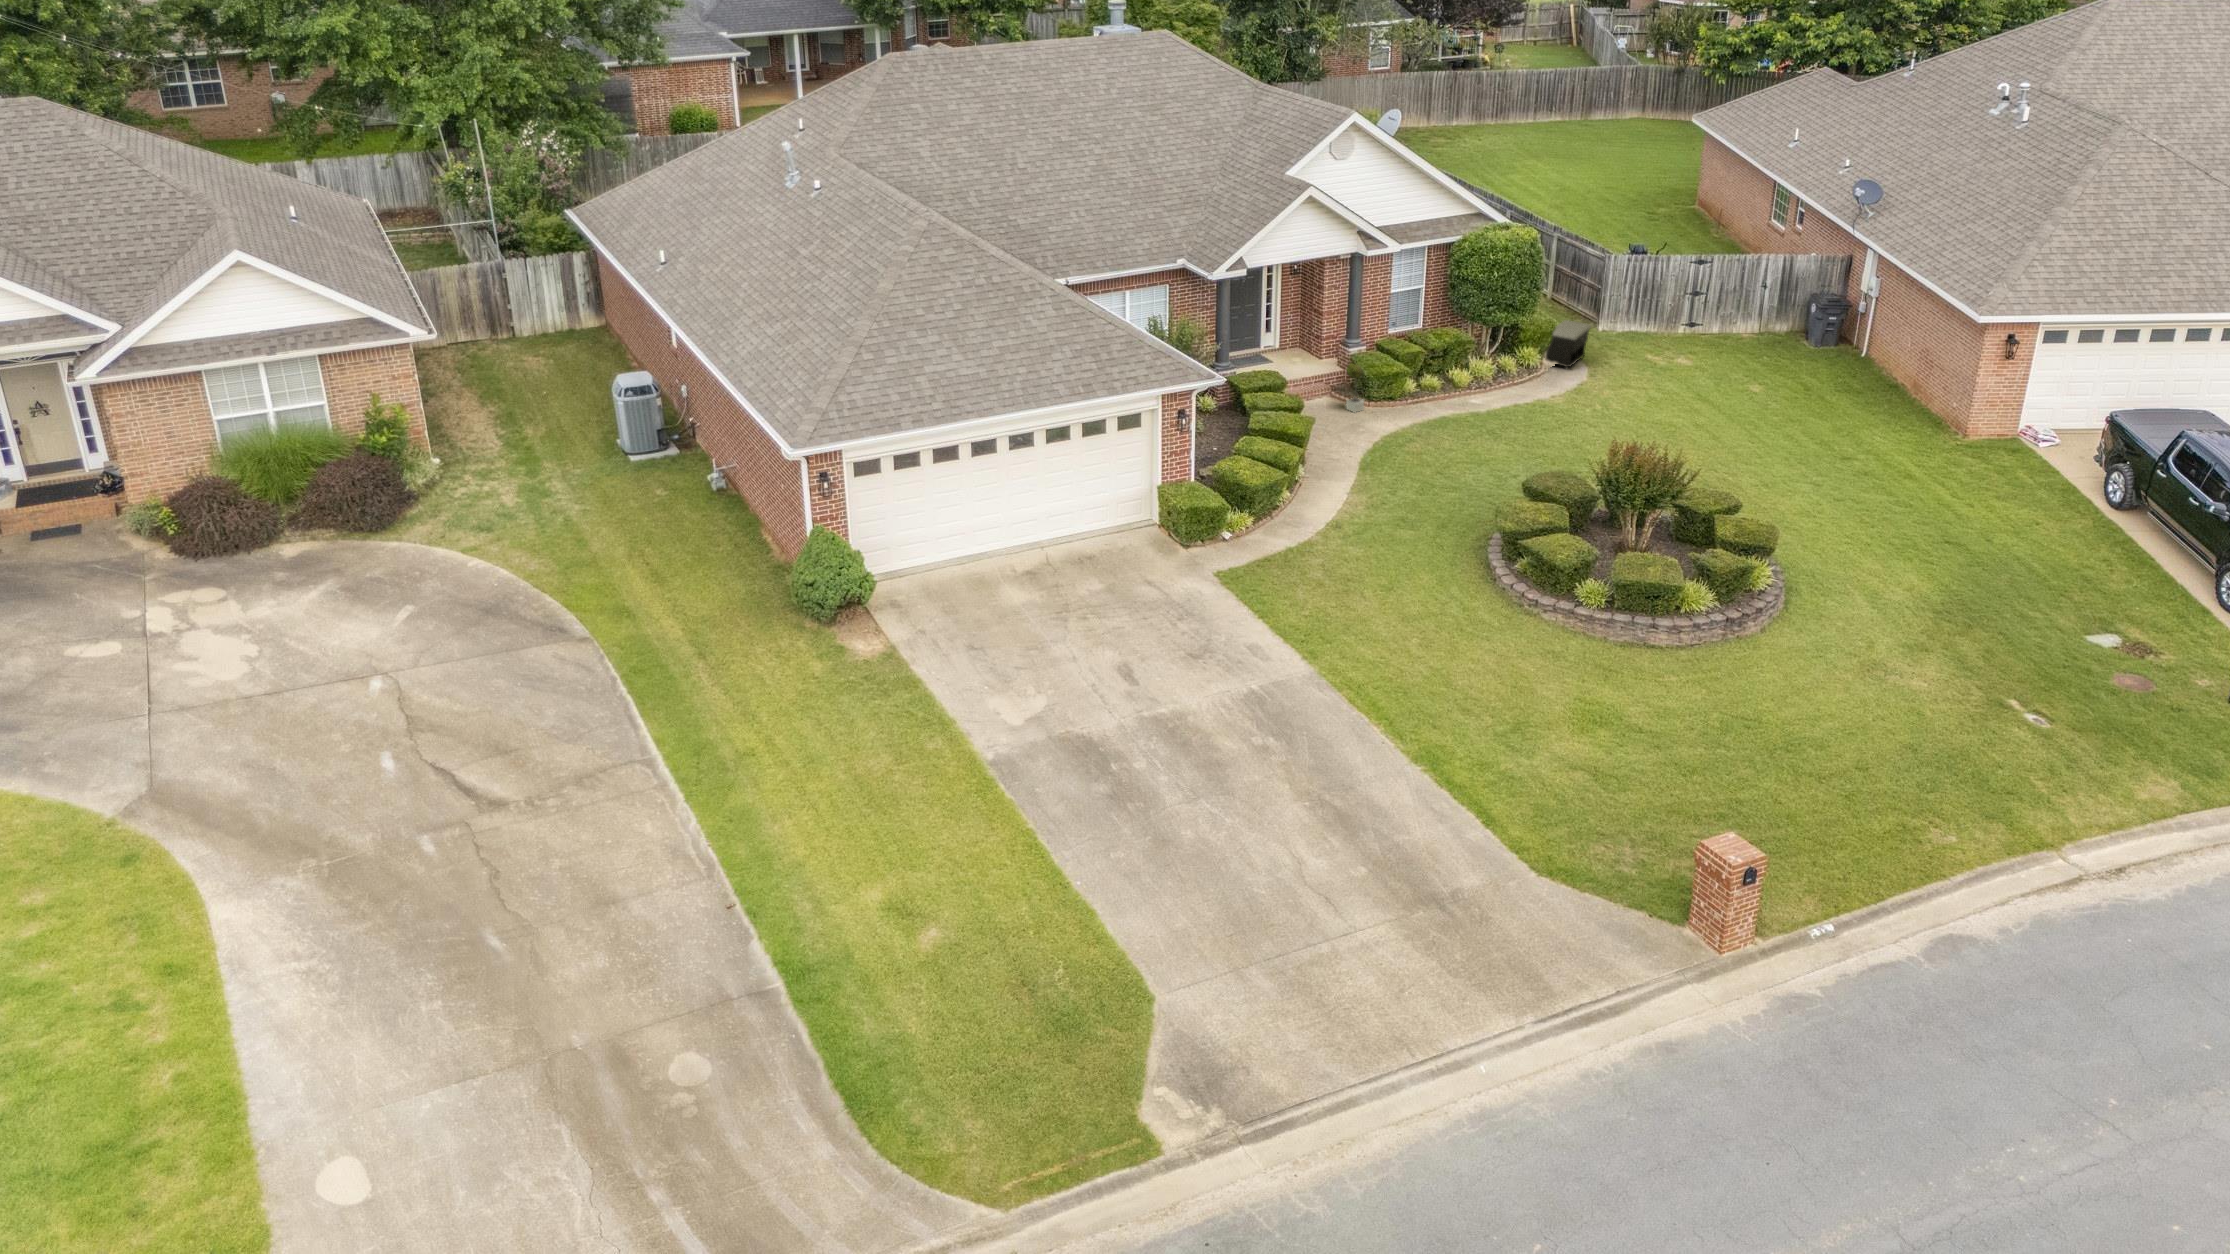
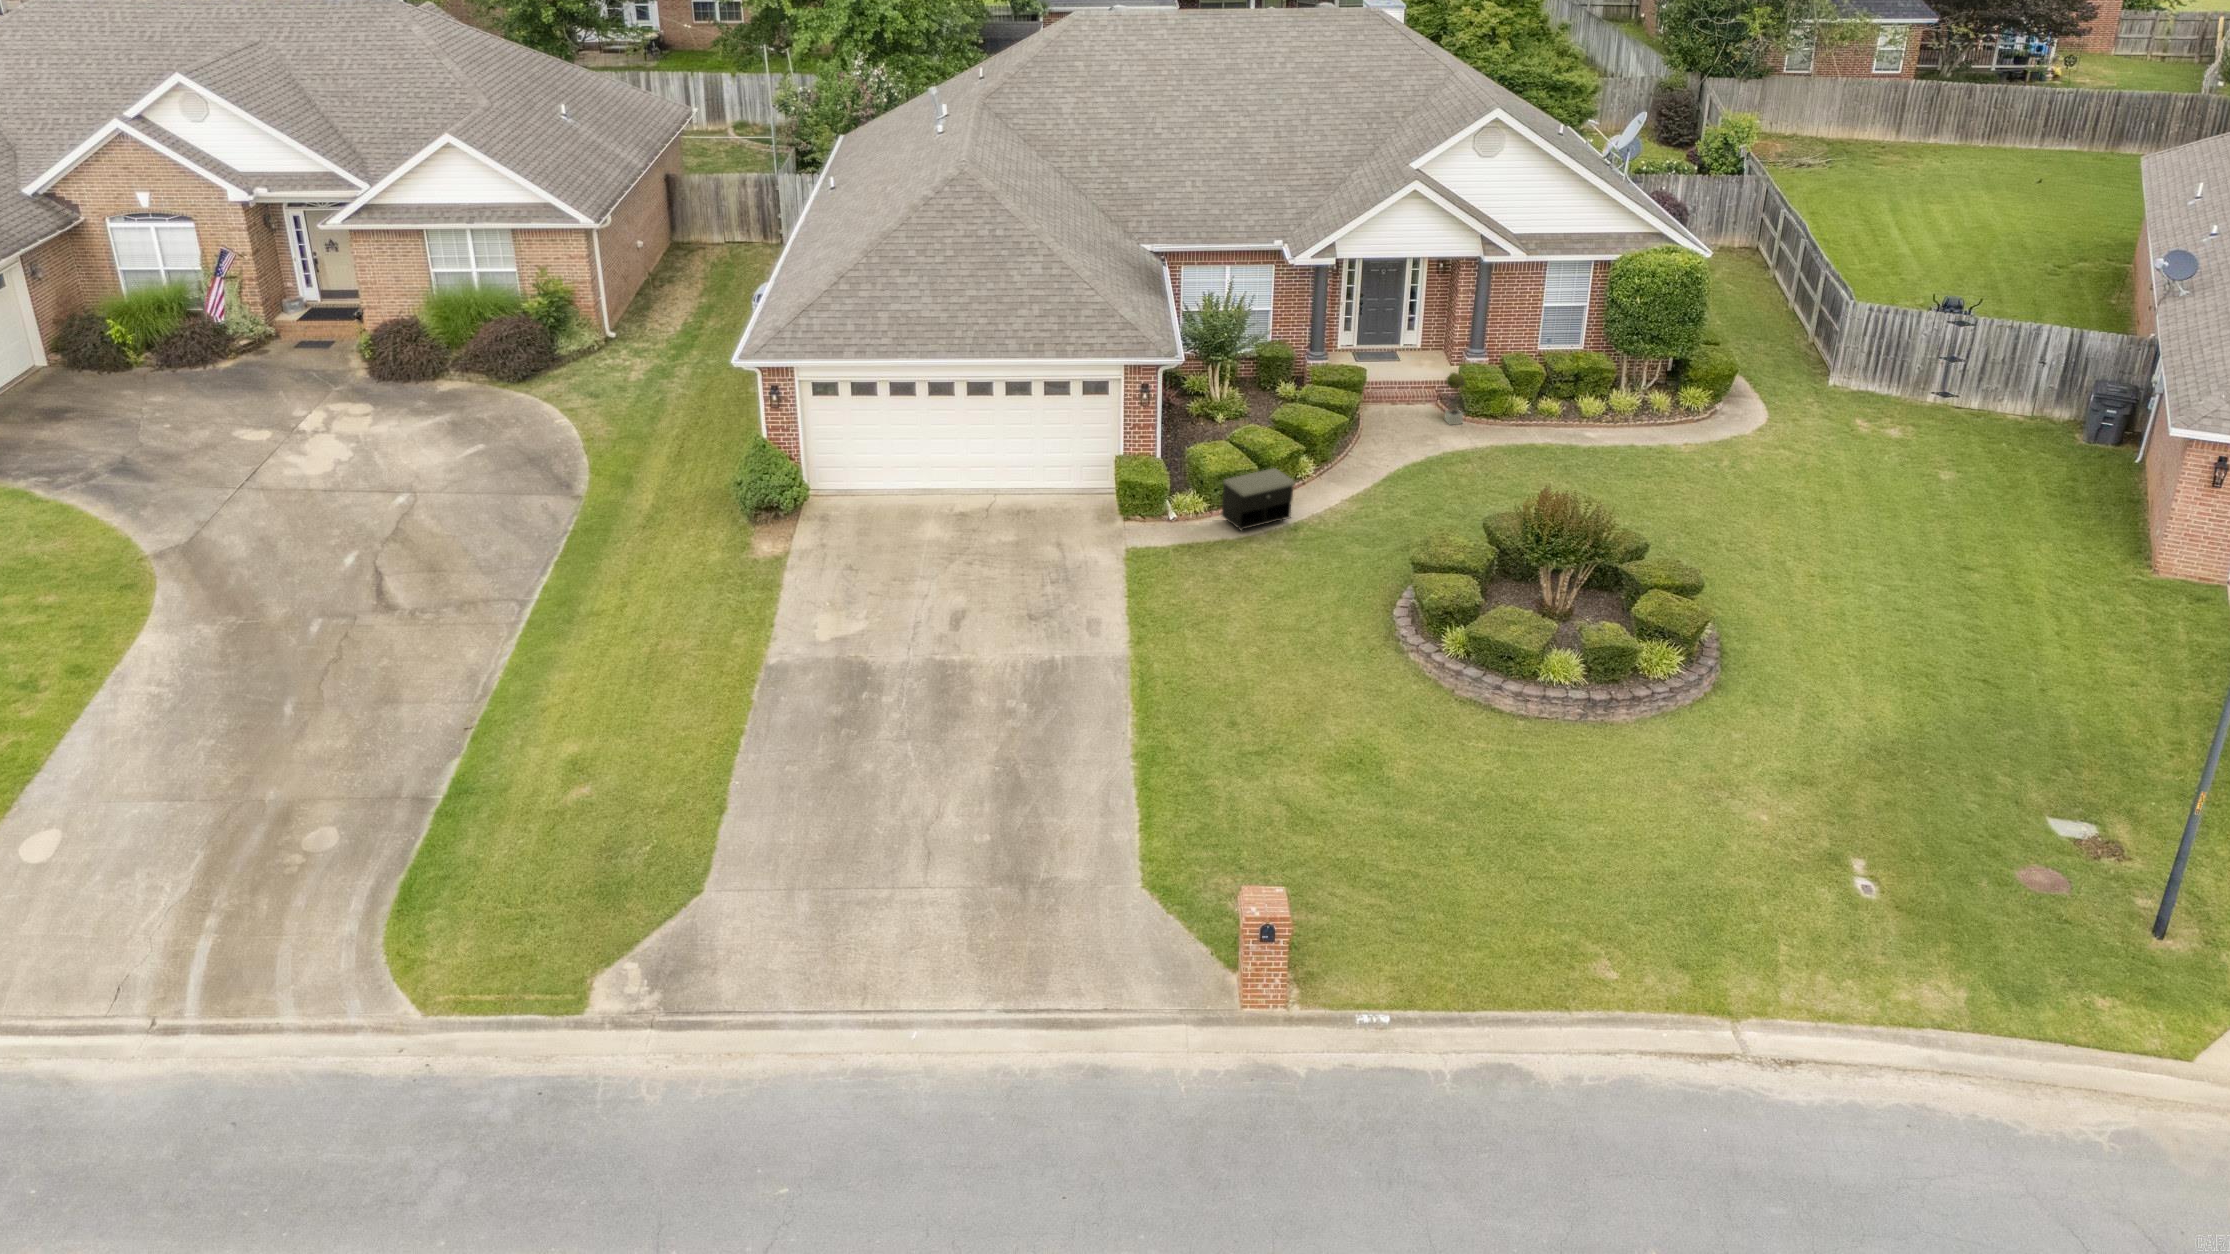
storage bench: present [1546,320,1591,368] -> present [1222,468,1295,531]

